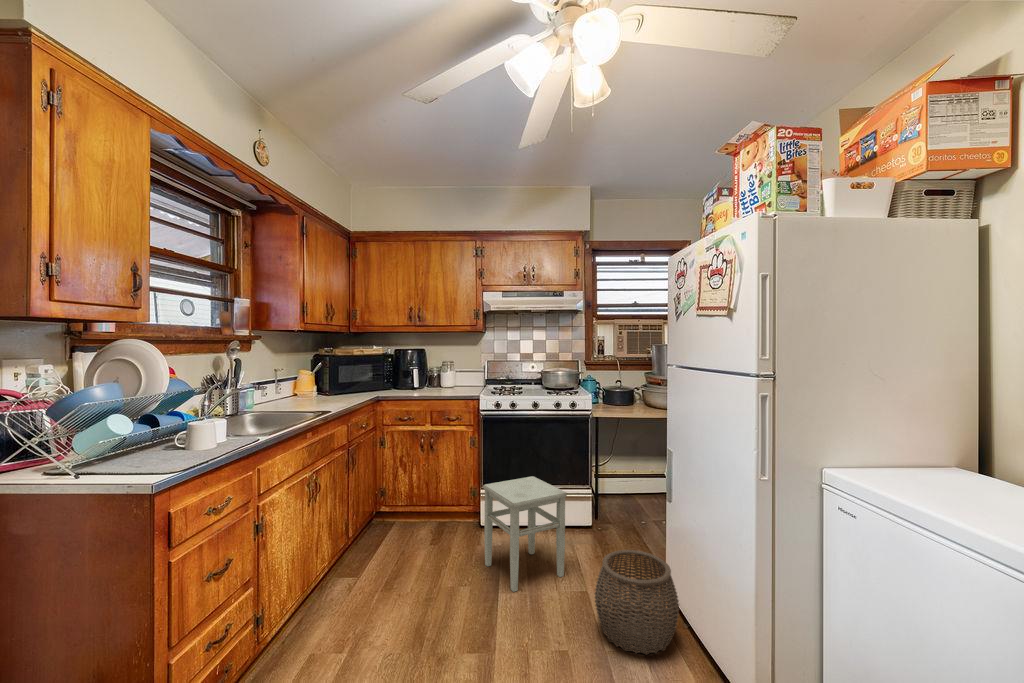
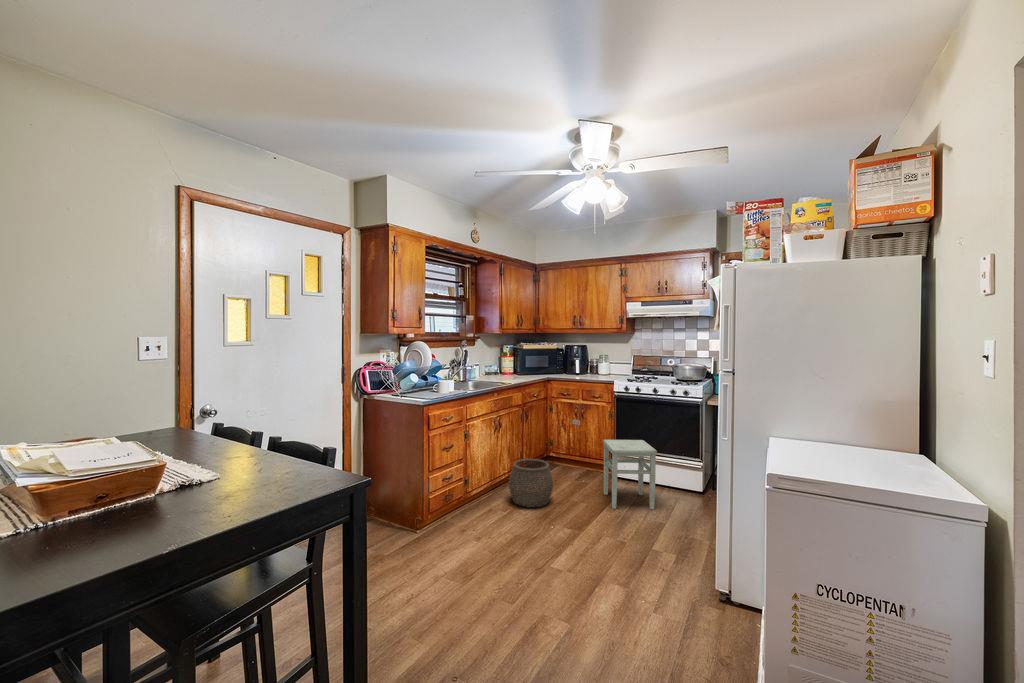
woven basket: present [595,550,679,655] -> present [509,459,553,507]

